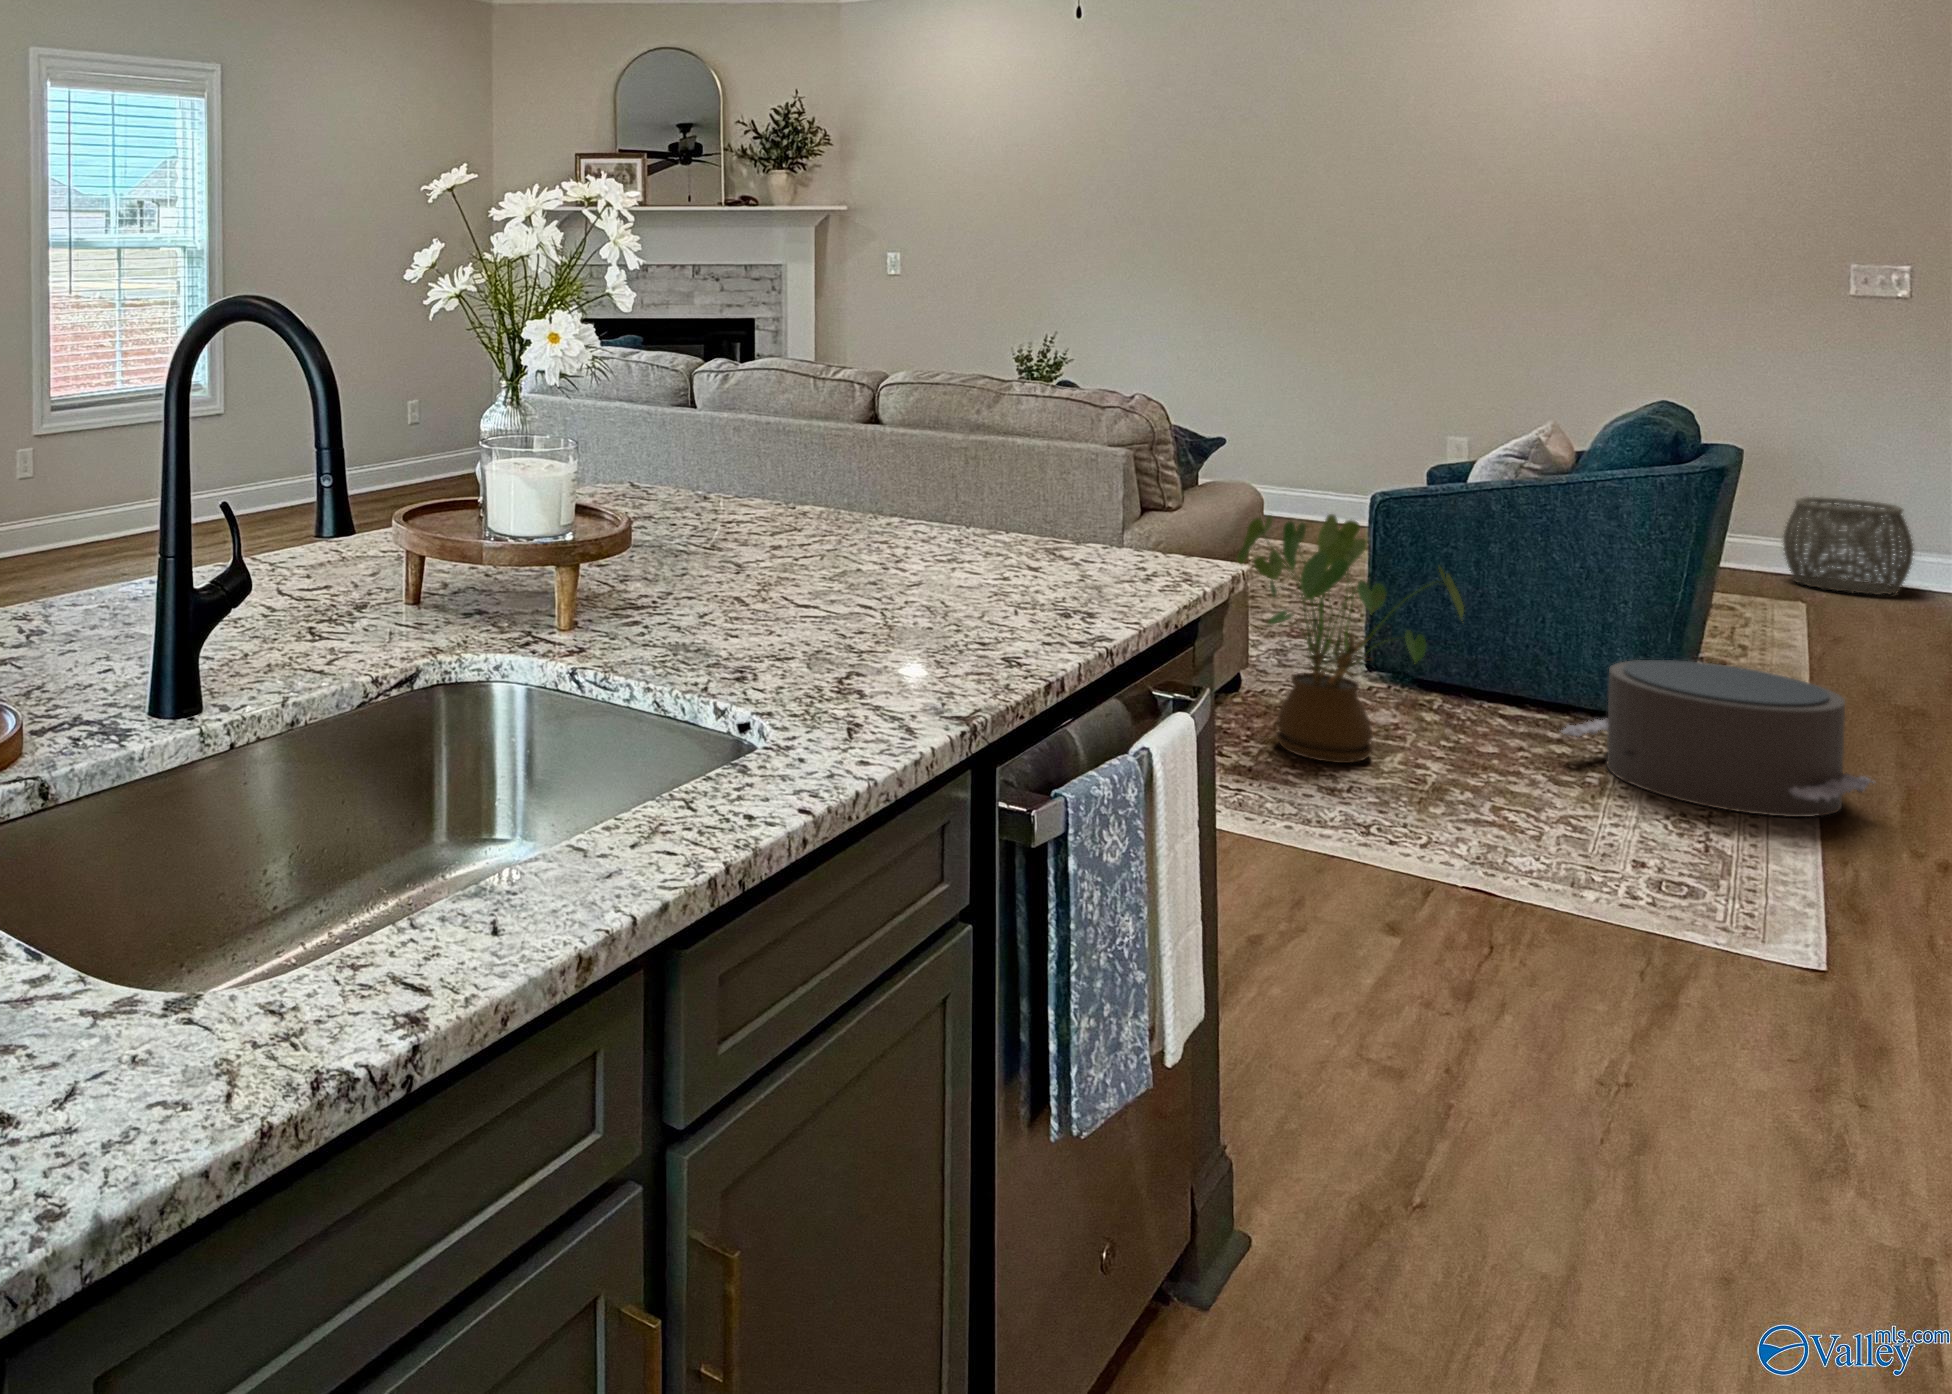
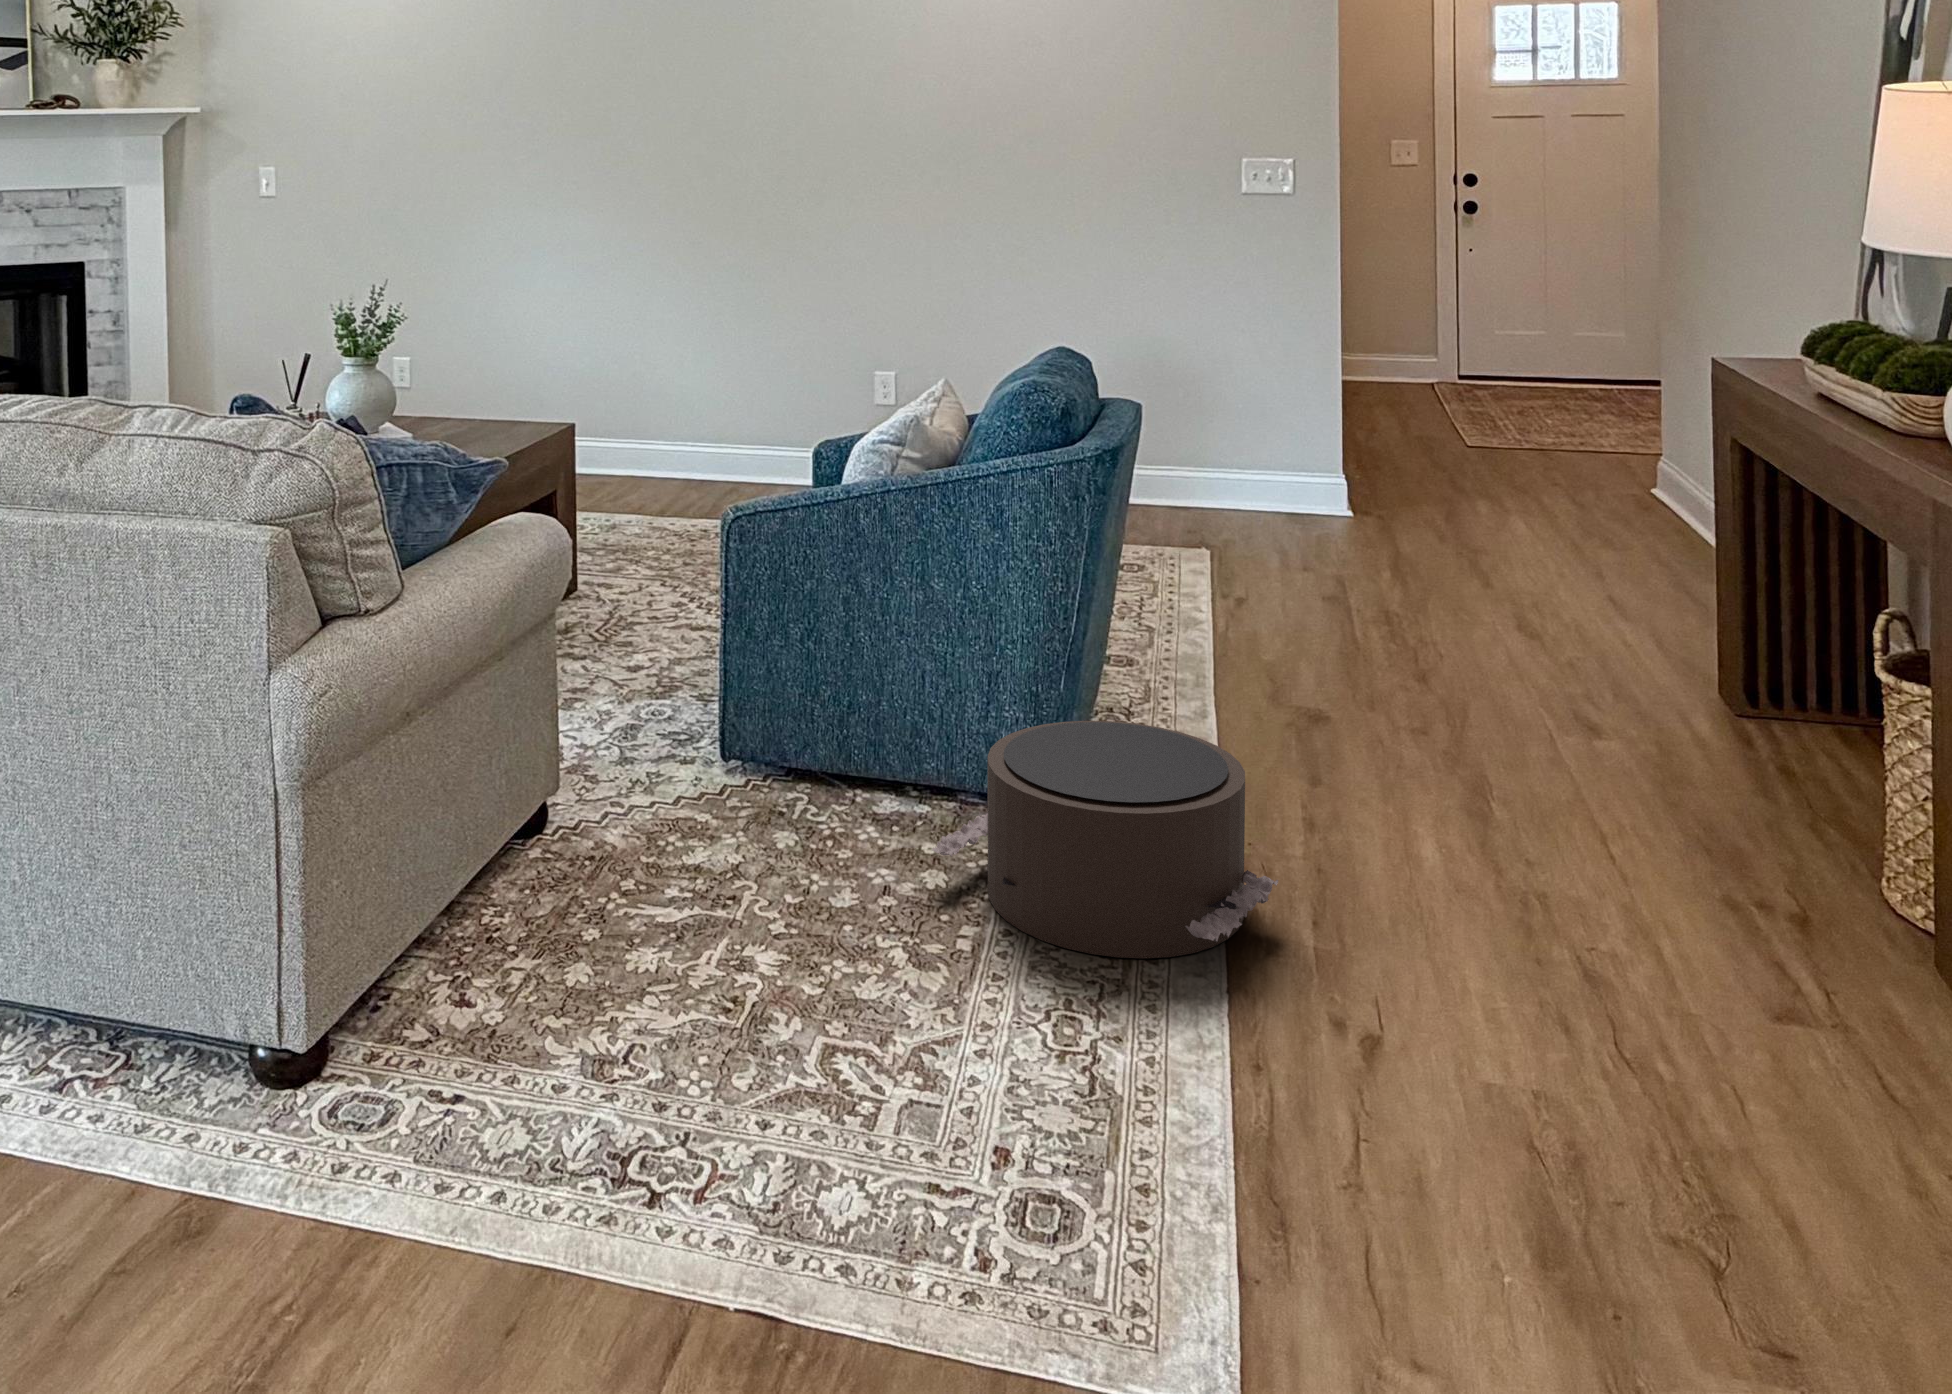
woven basket: present [1783,497,1914,595] -> none [1184,419,1297,525]
house plant: present [1237,514,1464,763] -> none [516,568,806,967]

